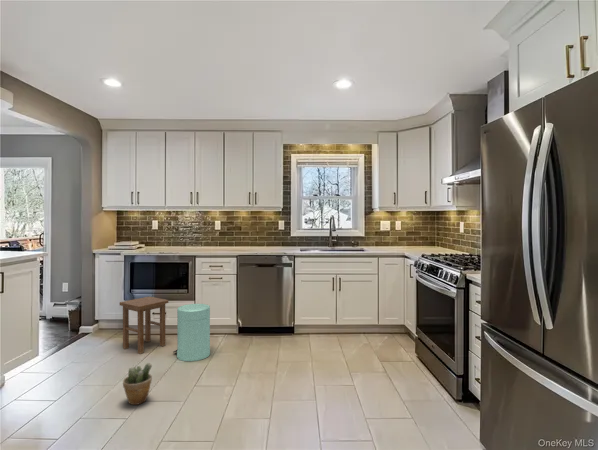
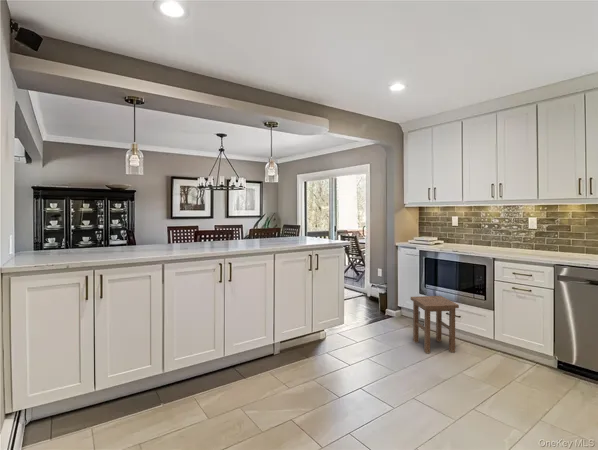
trash can: present [173,304,210,361] -> none [460,316,507,388]
potted plant: present [123,363,152,405] -> none [391,373,420,415]

